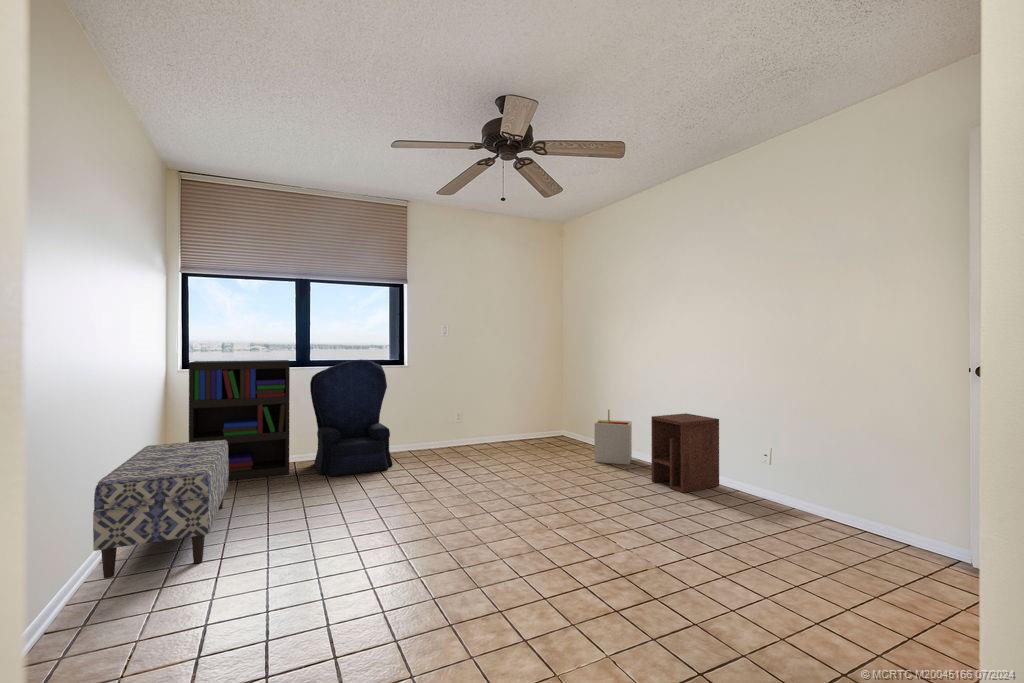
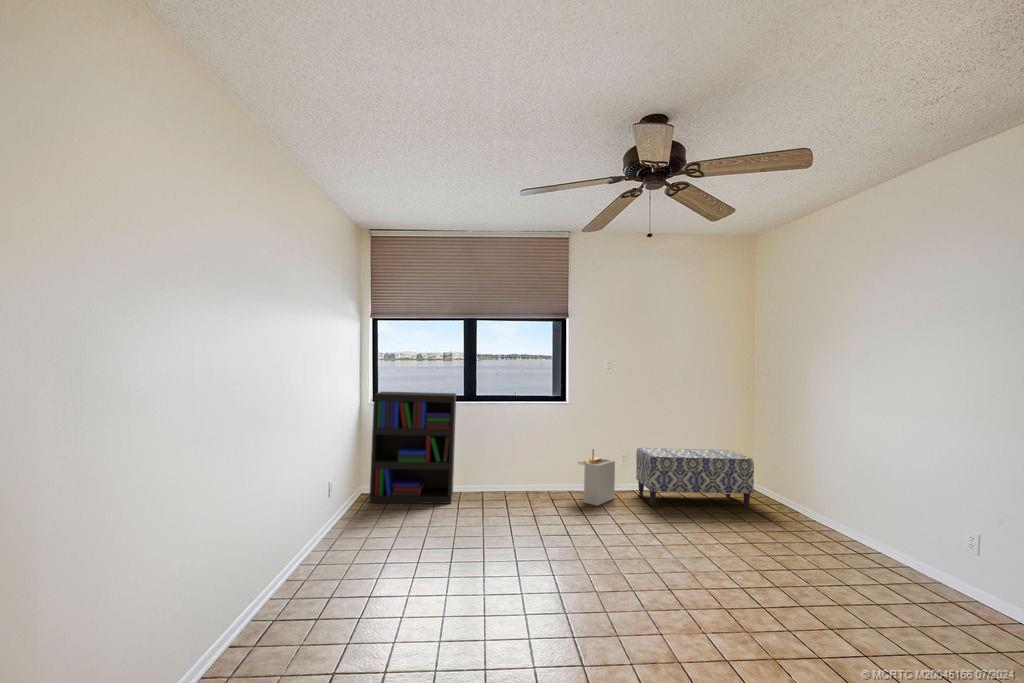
armchair: present [310,359,392,476] -> none [475,396,547,513]
storage bin: present [594,410,632,465] -> present [578,449,615,506]
side table: present [651,413,719,493] -> none [868,496,987,614]
bench: present [93,440,229,578] -> present [636,448,754,509]

